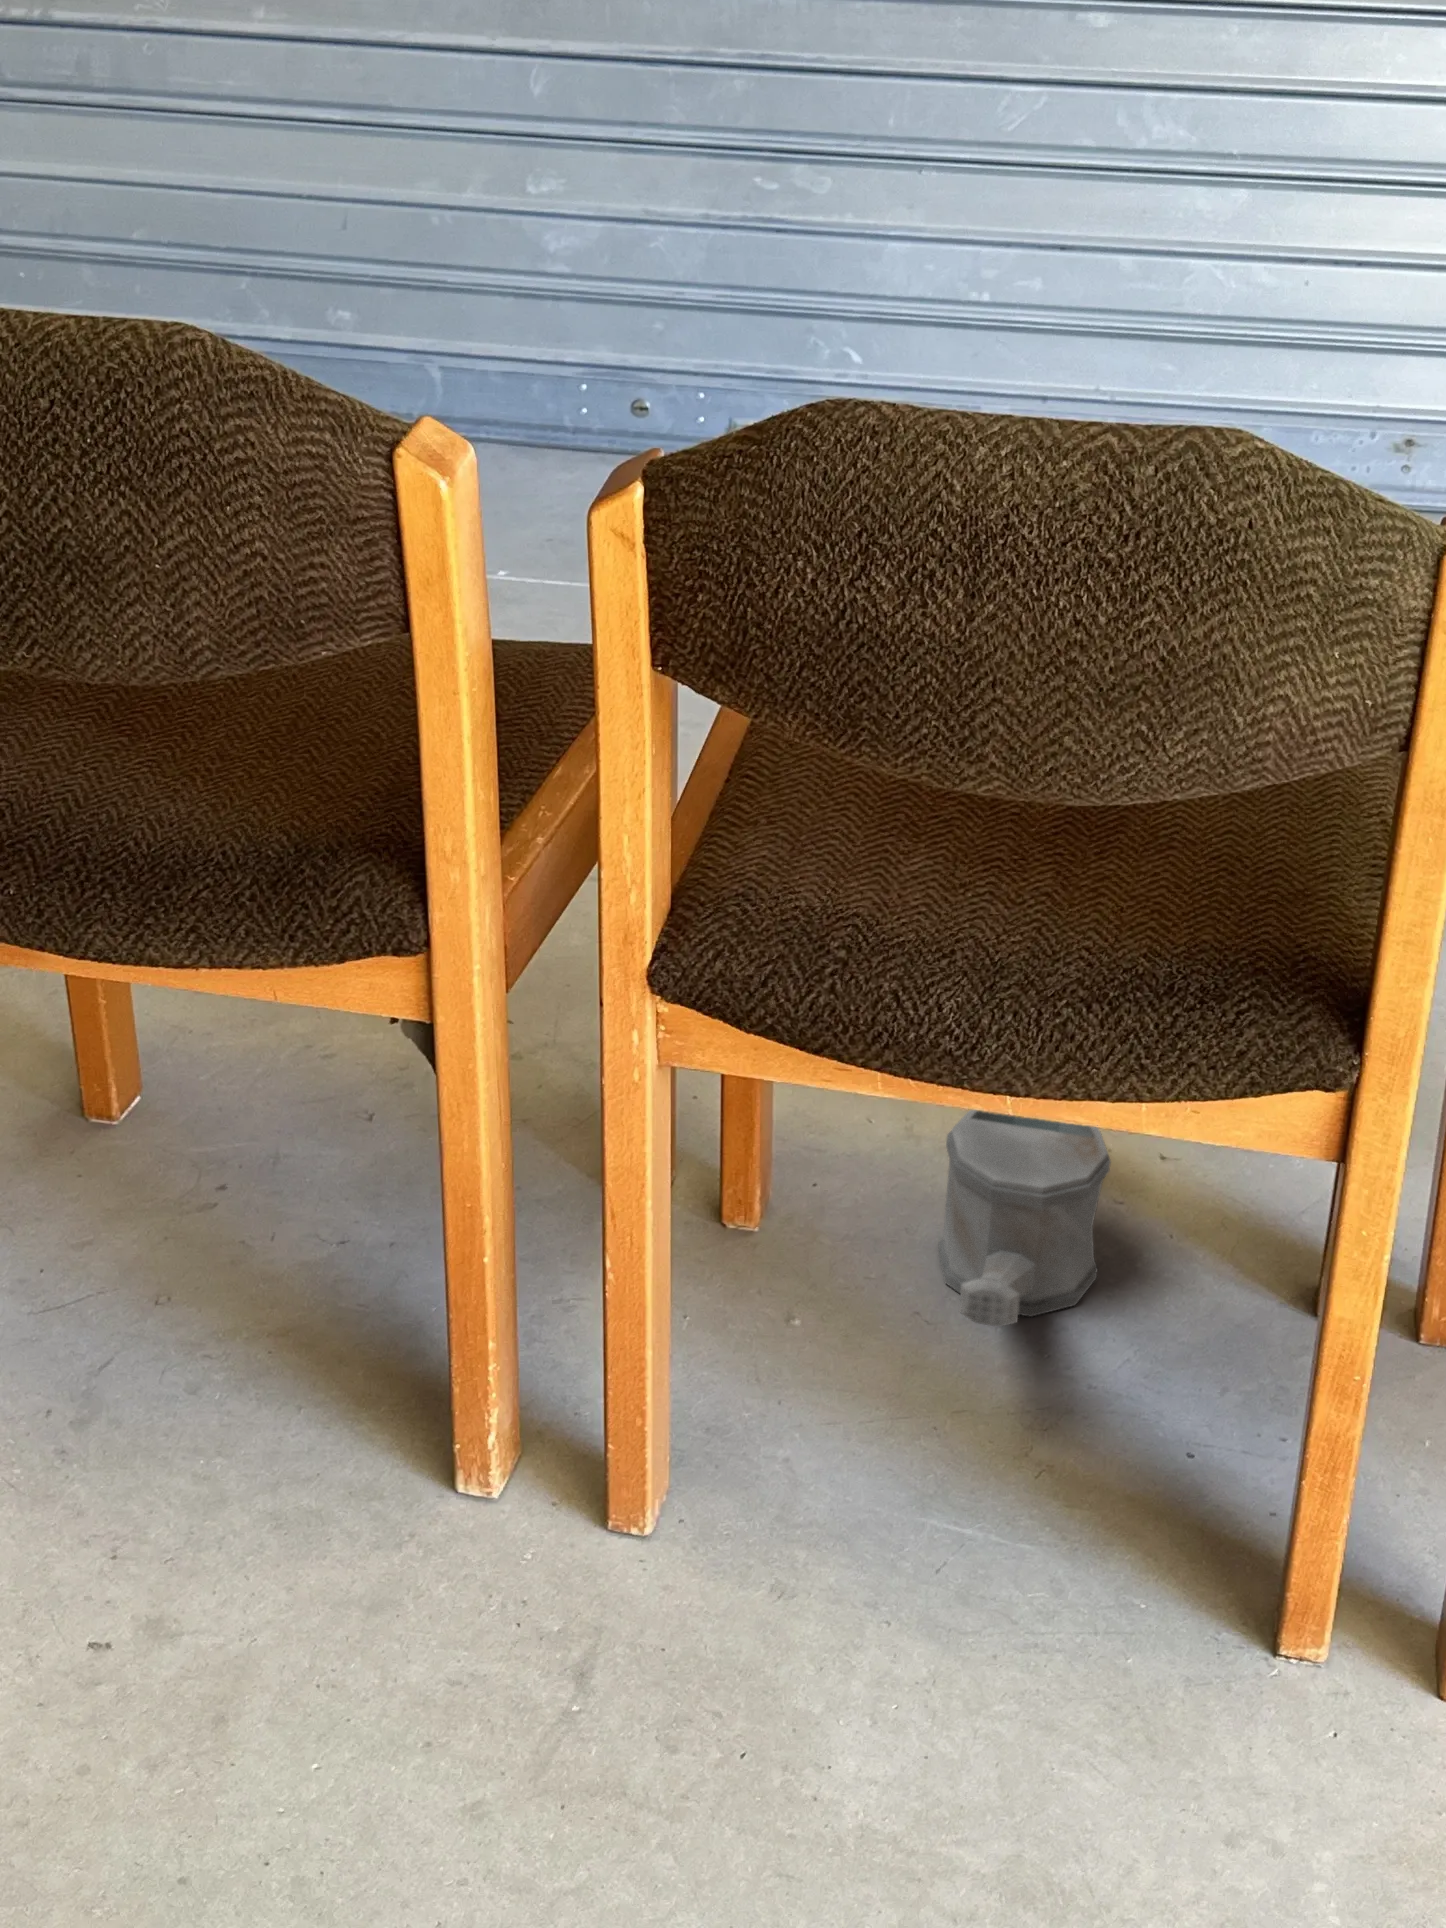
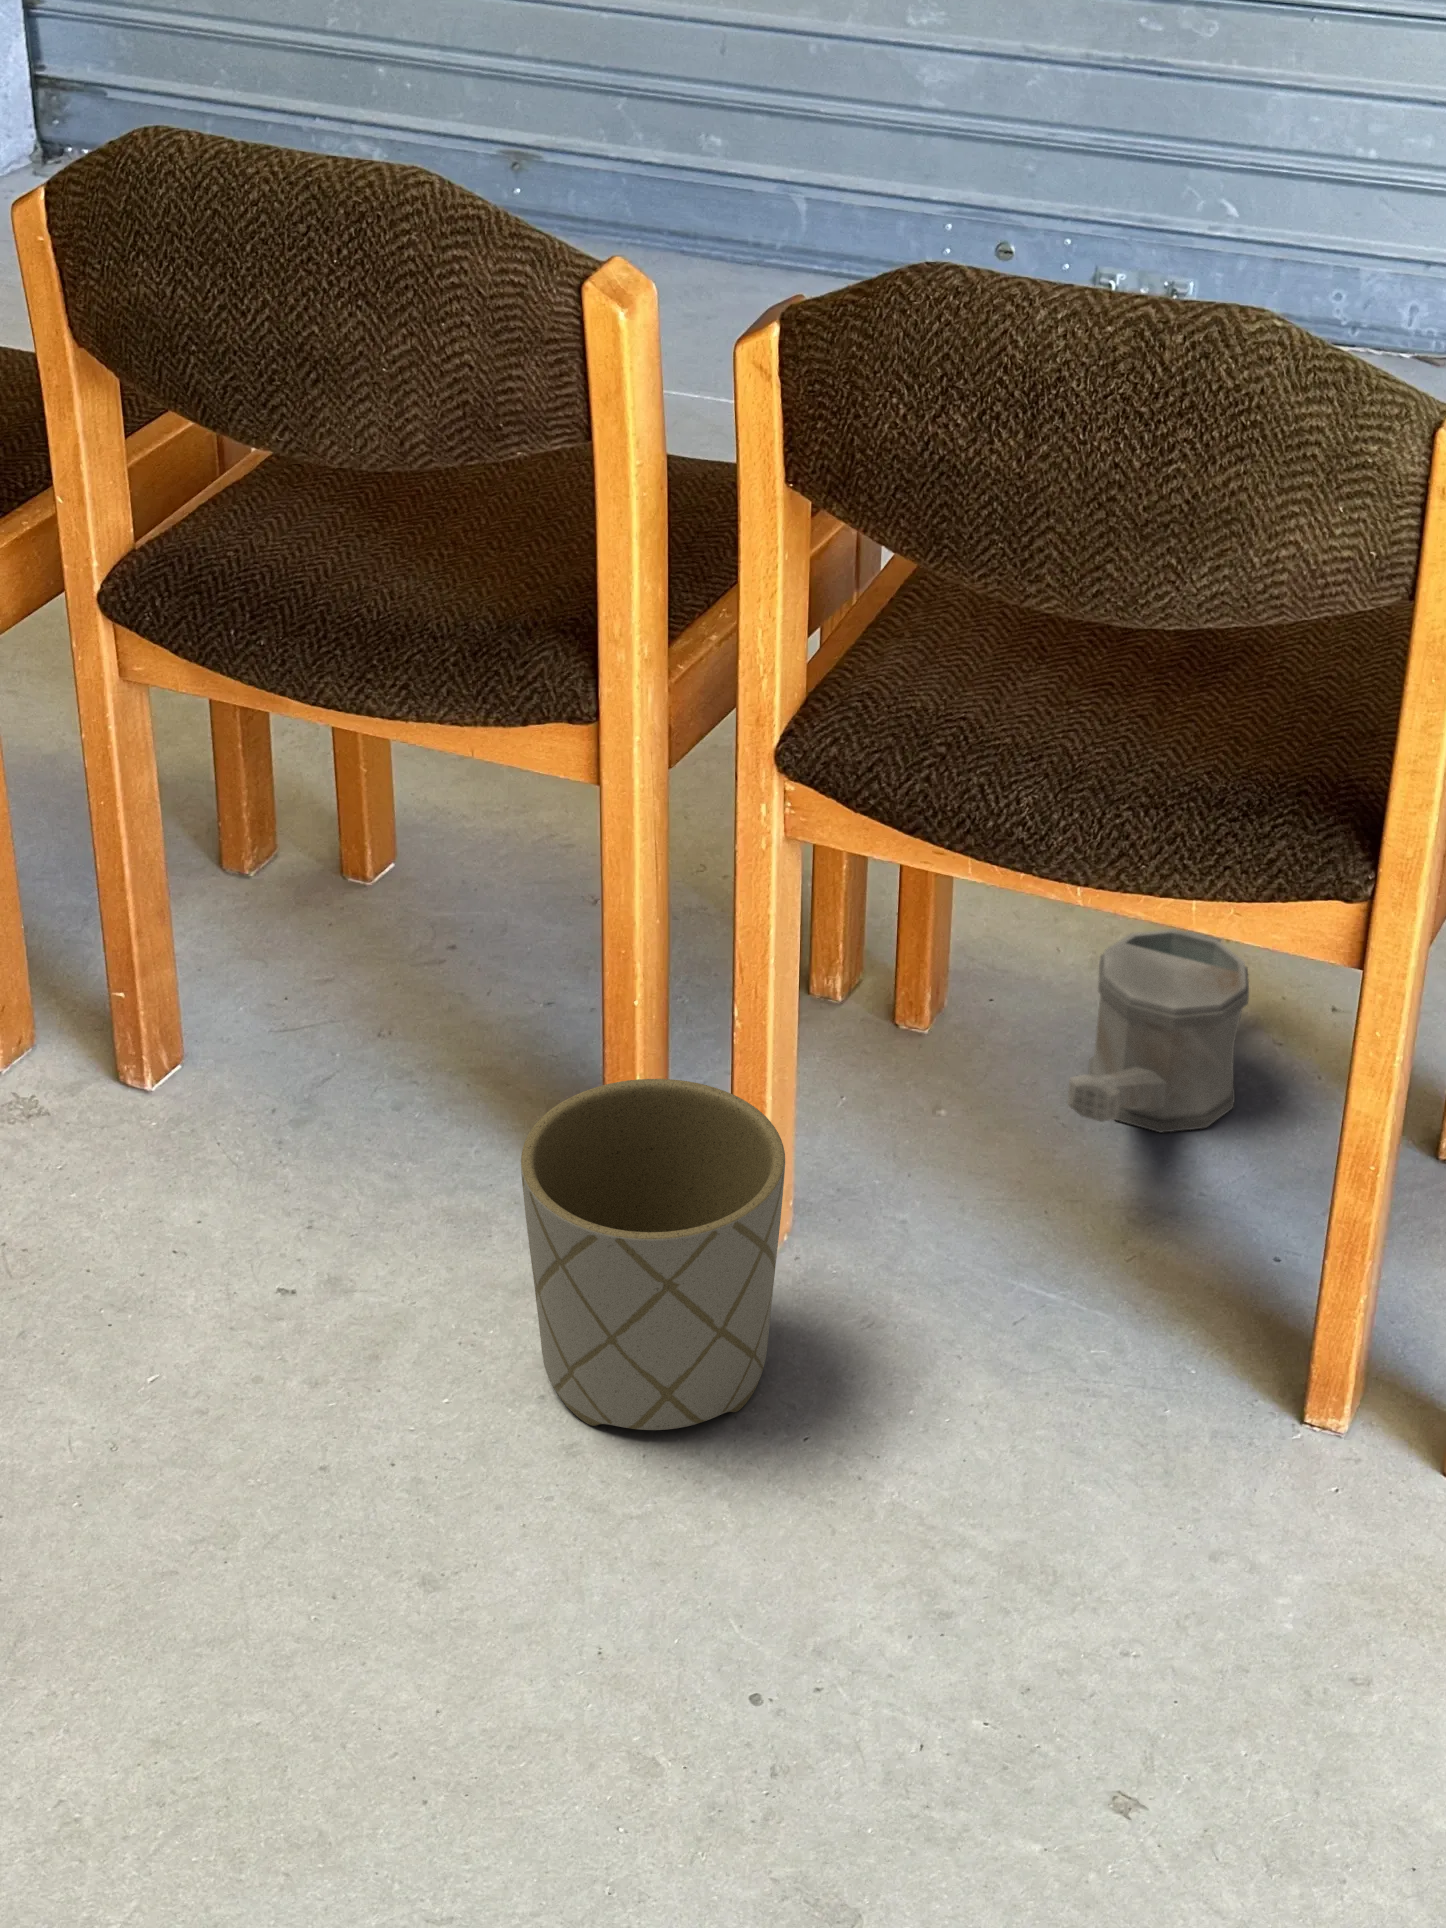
planter: none [392,1353,702,1776] -> present [521,1079,785,1430]

